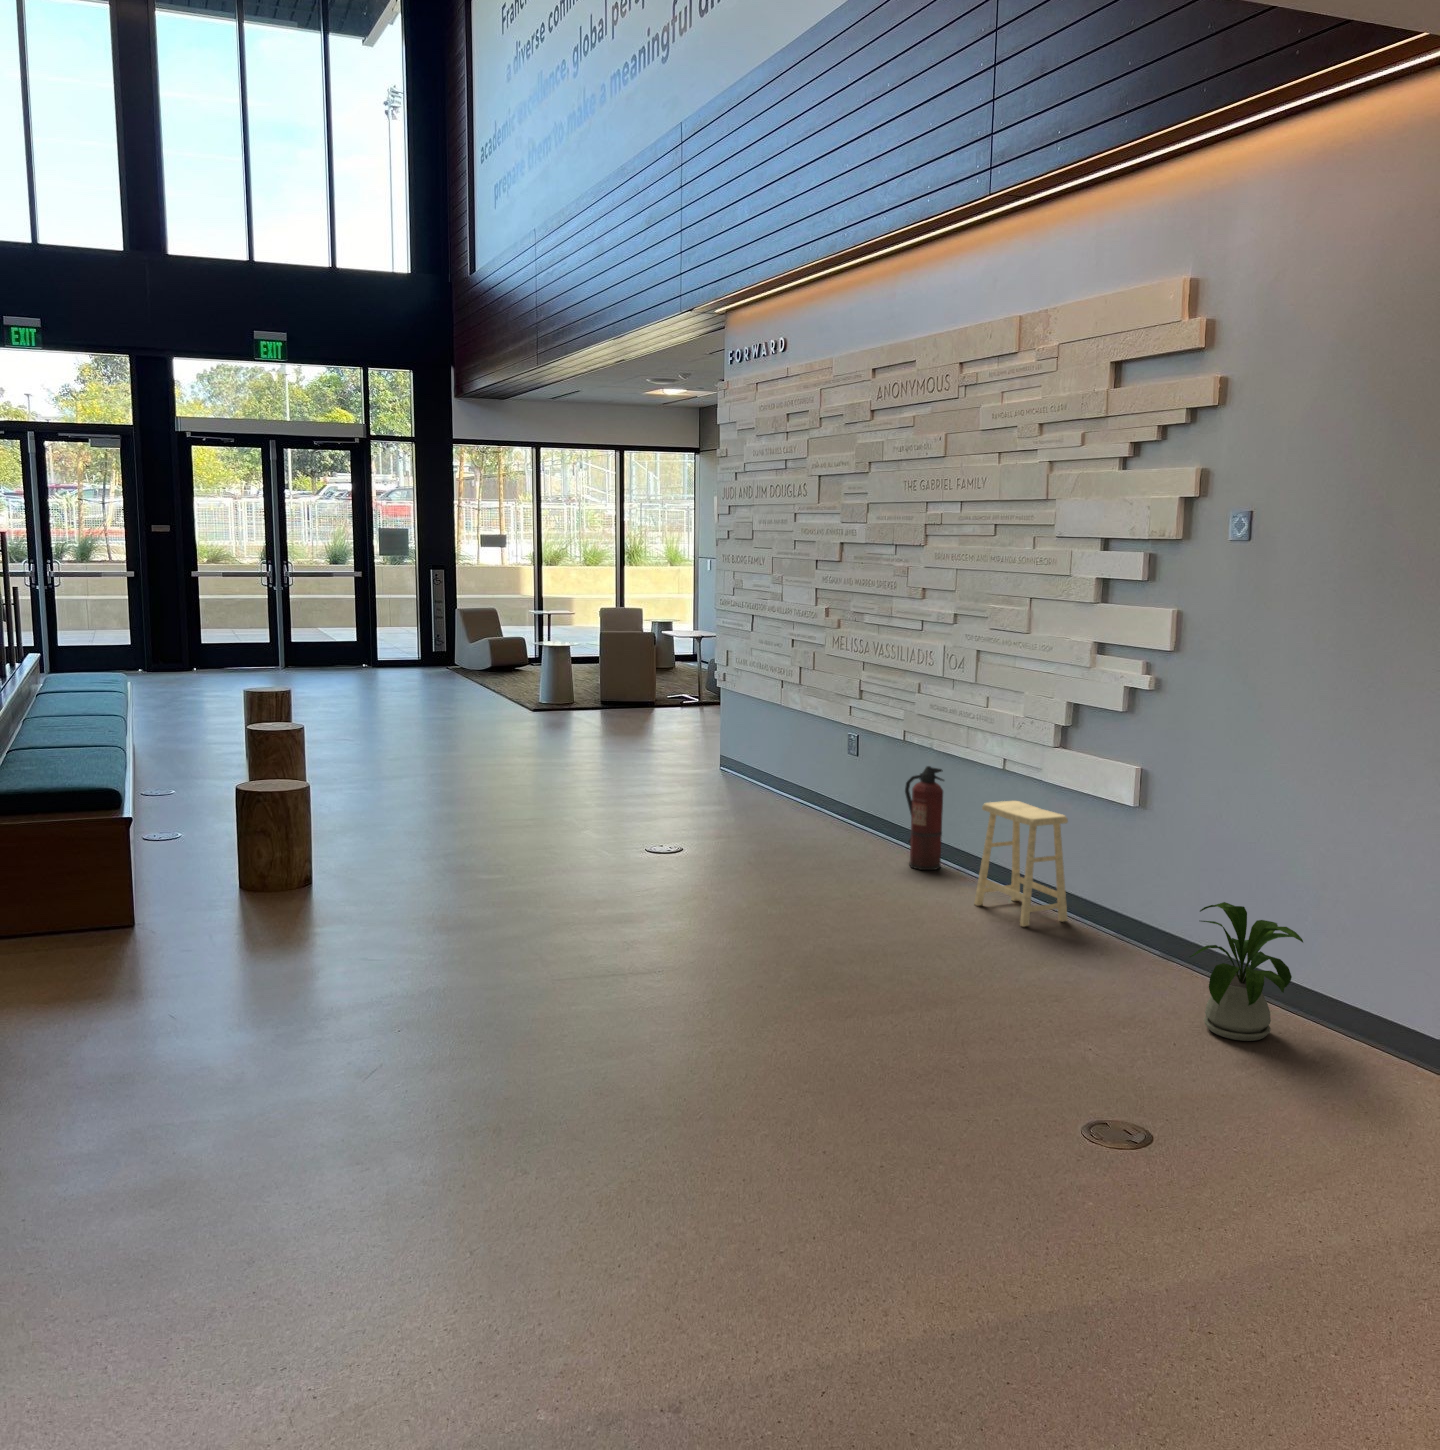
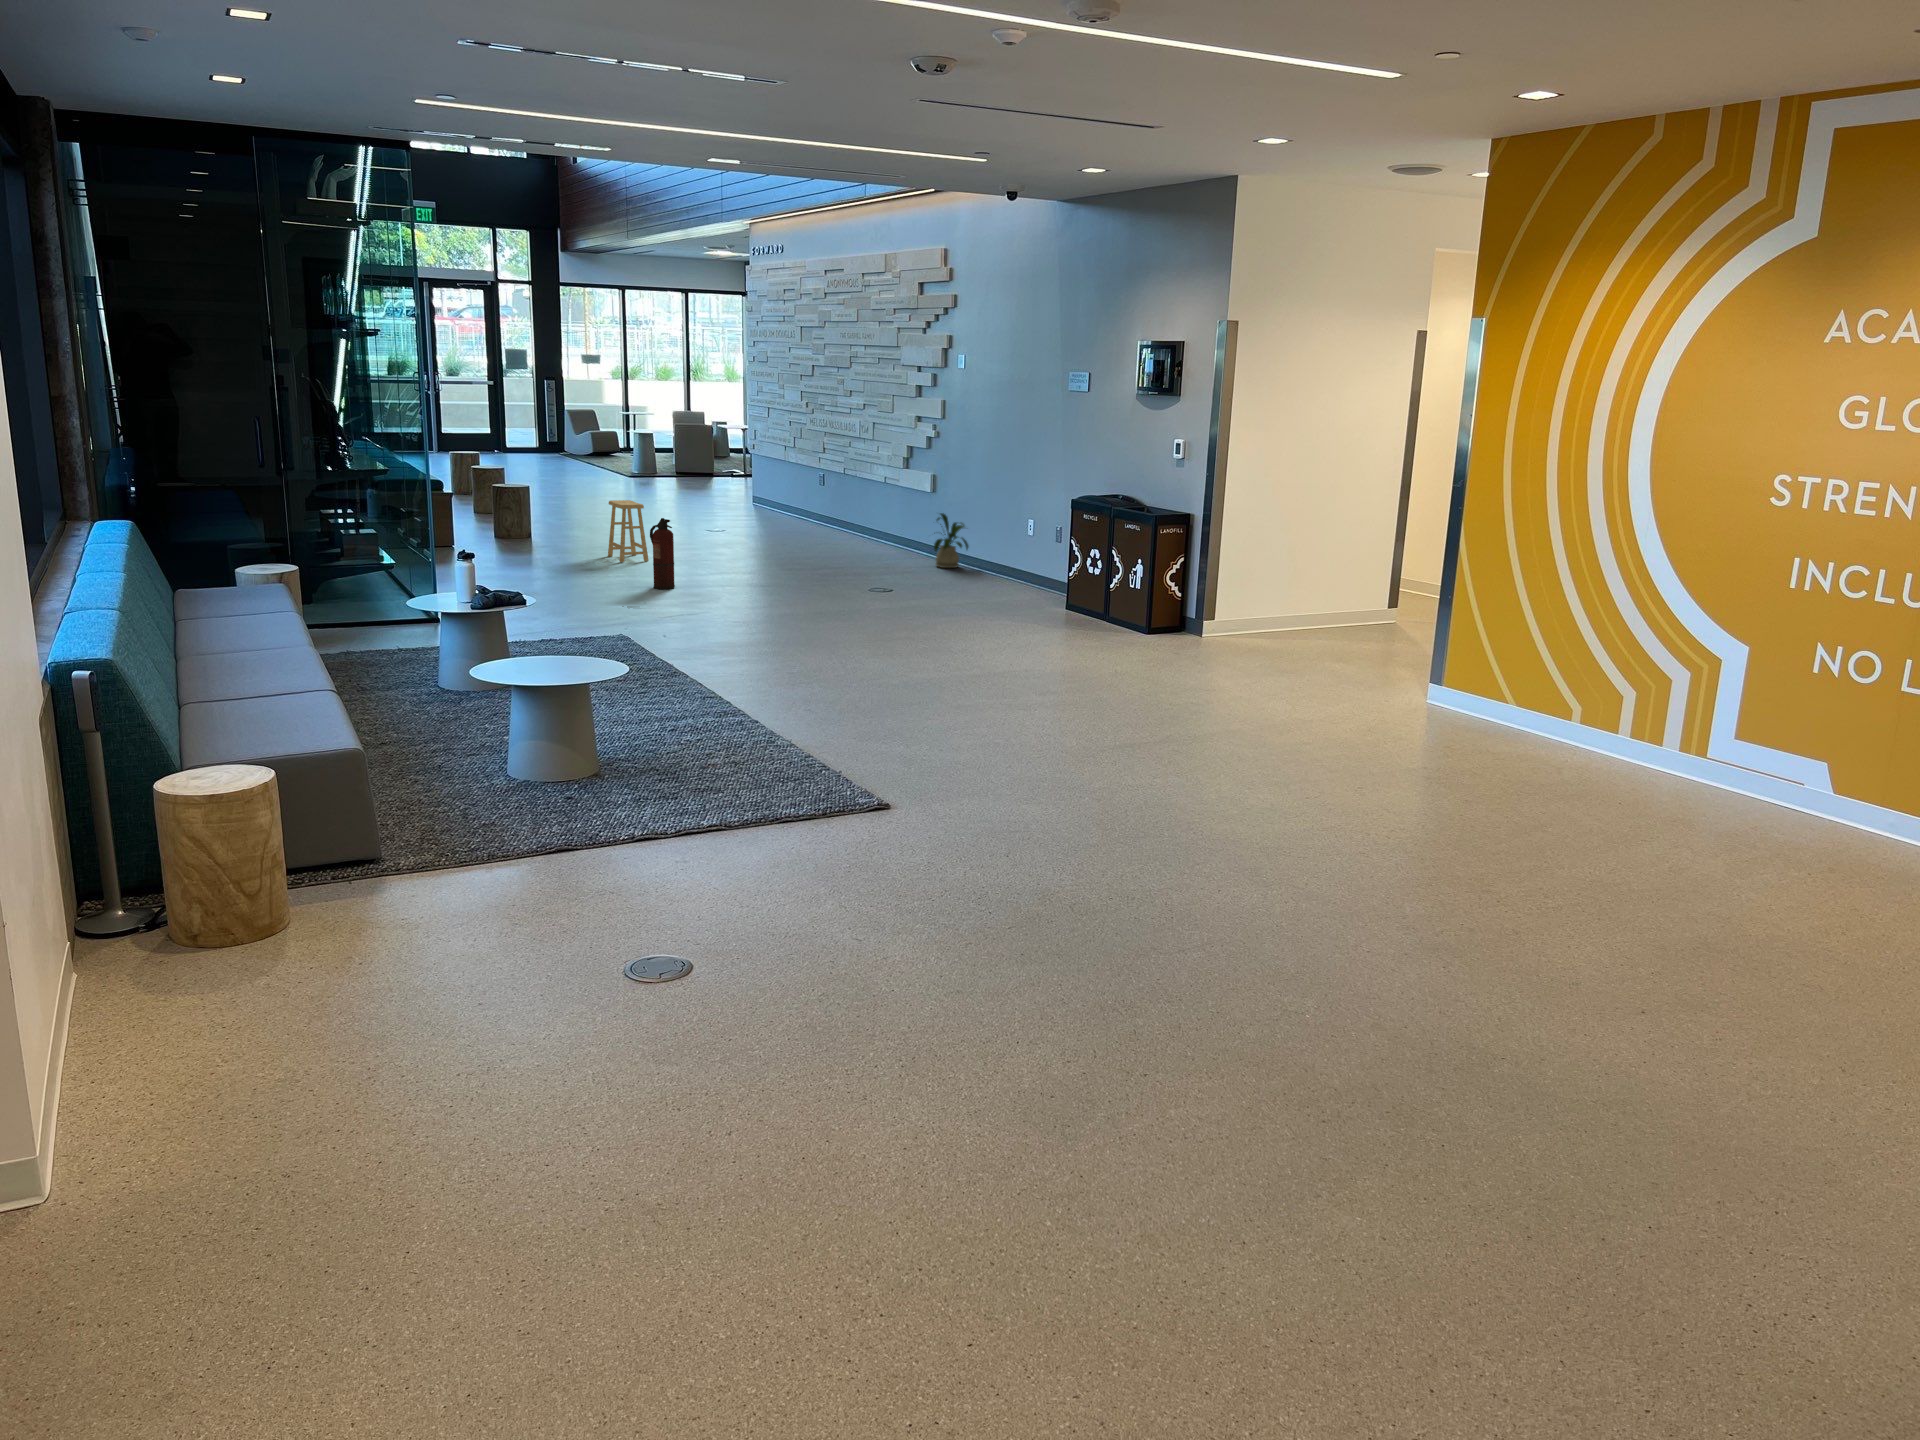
fire extinguisher: present [905,766,944,870] -> present [650,518,675,589]
footstool: present [974,801,1068,927] -> present [608,500,649,562]

